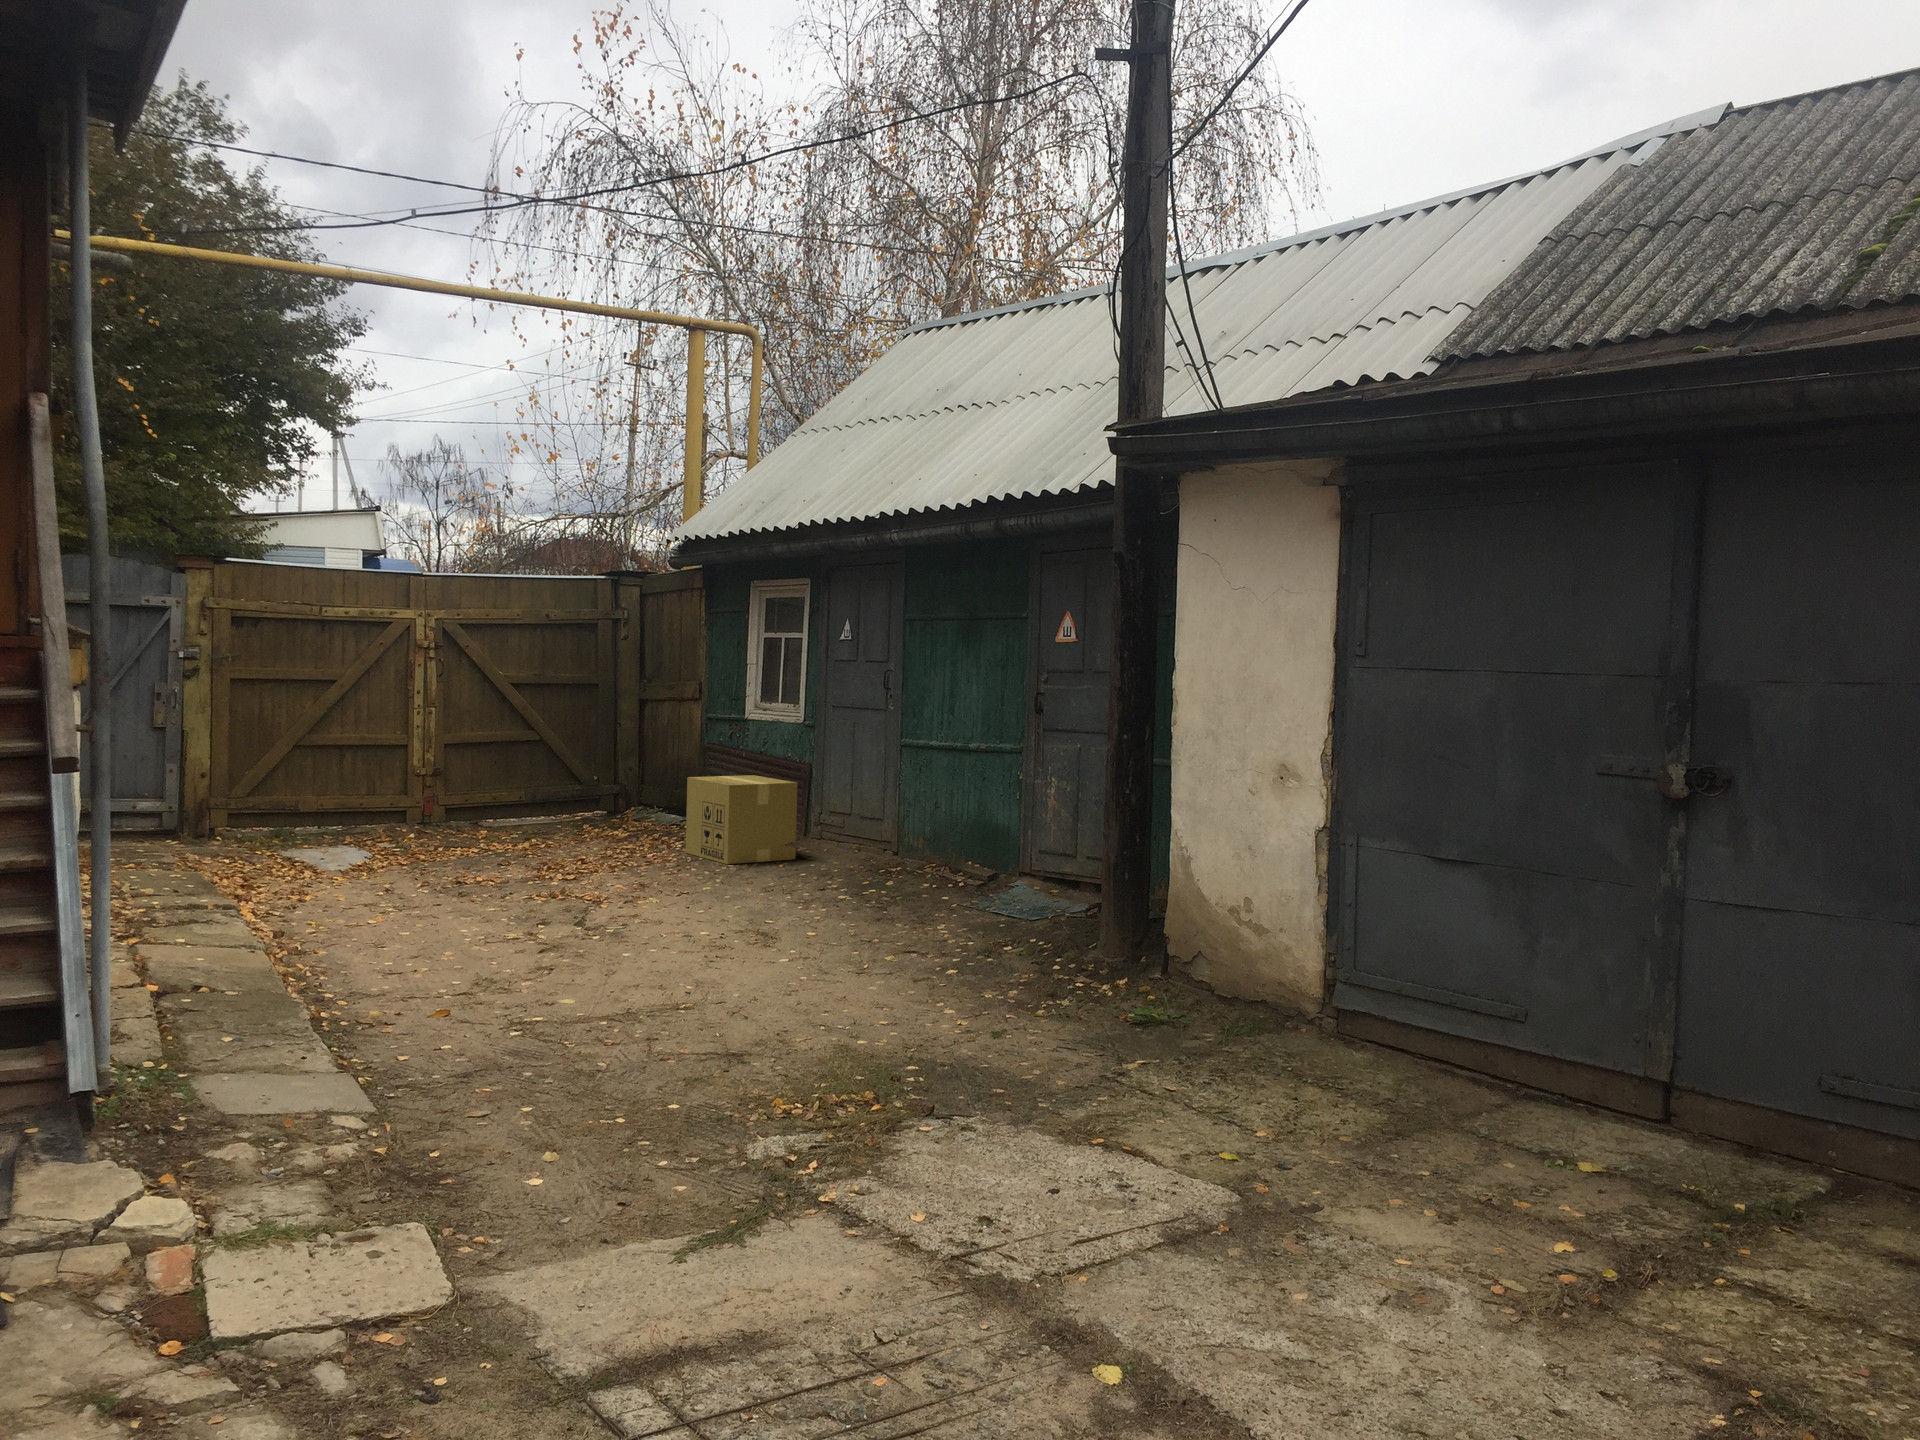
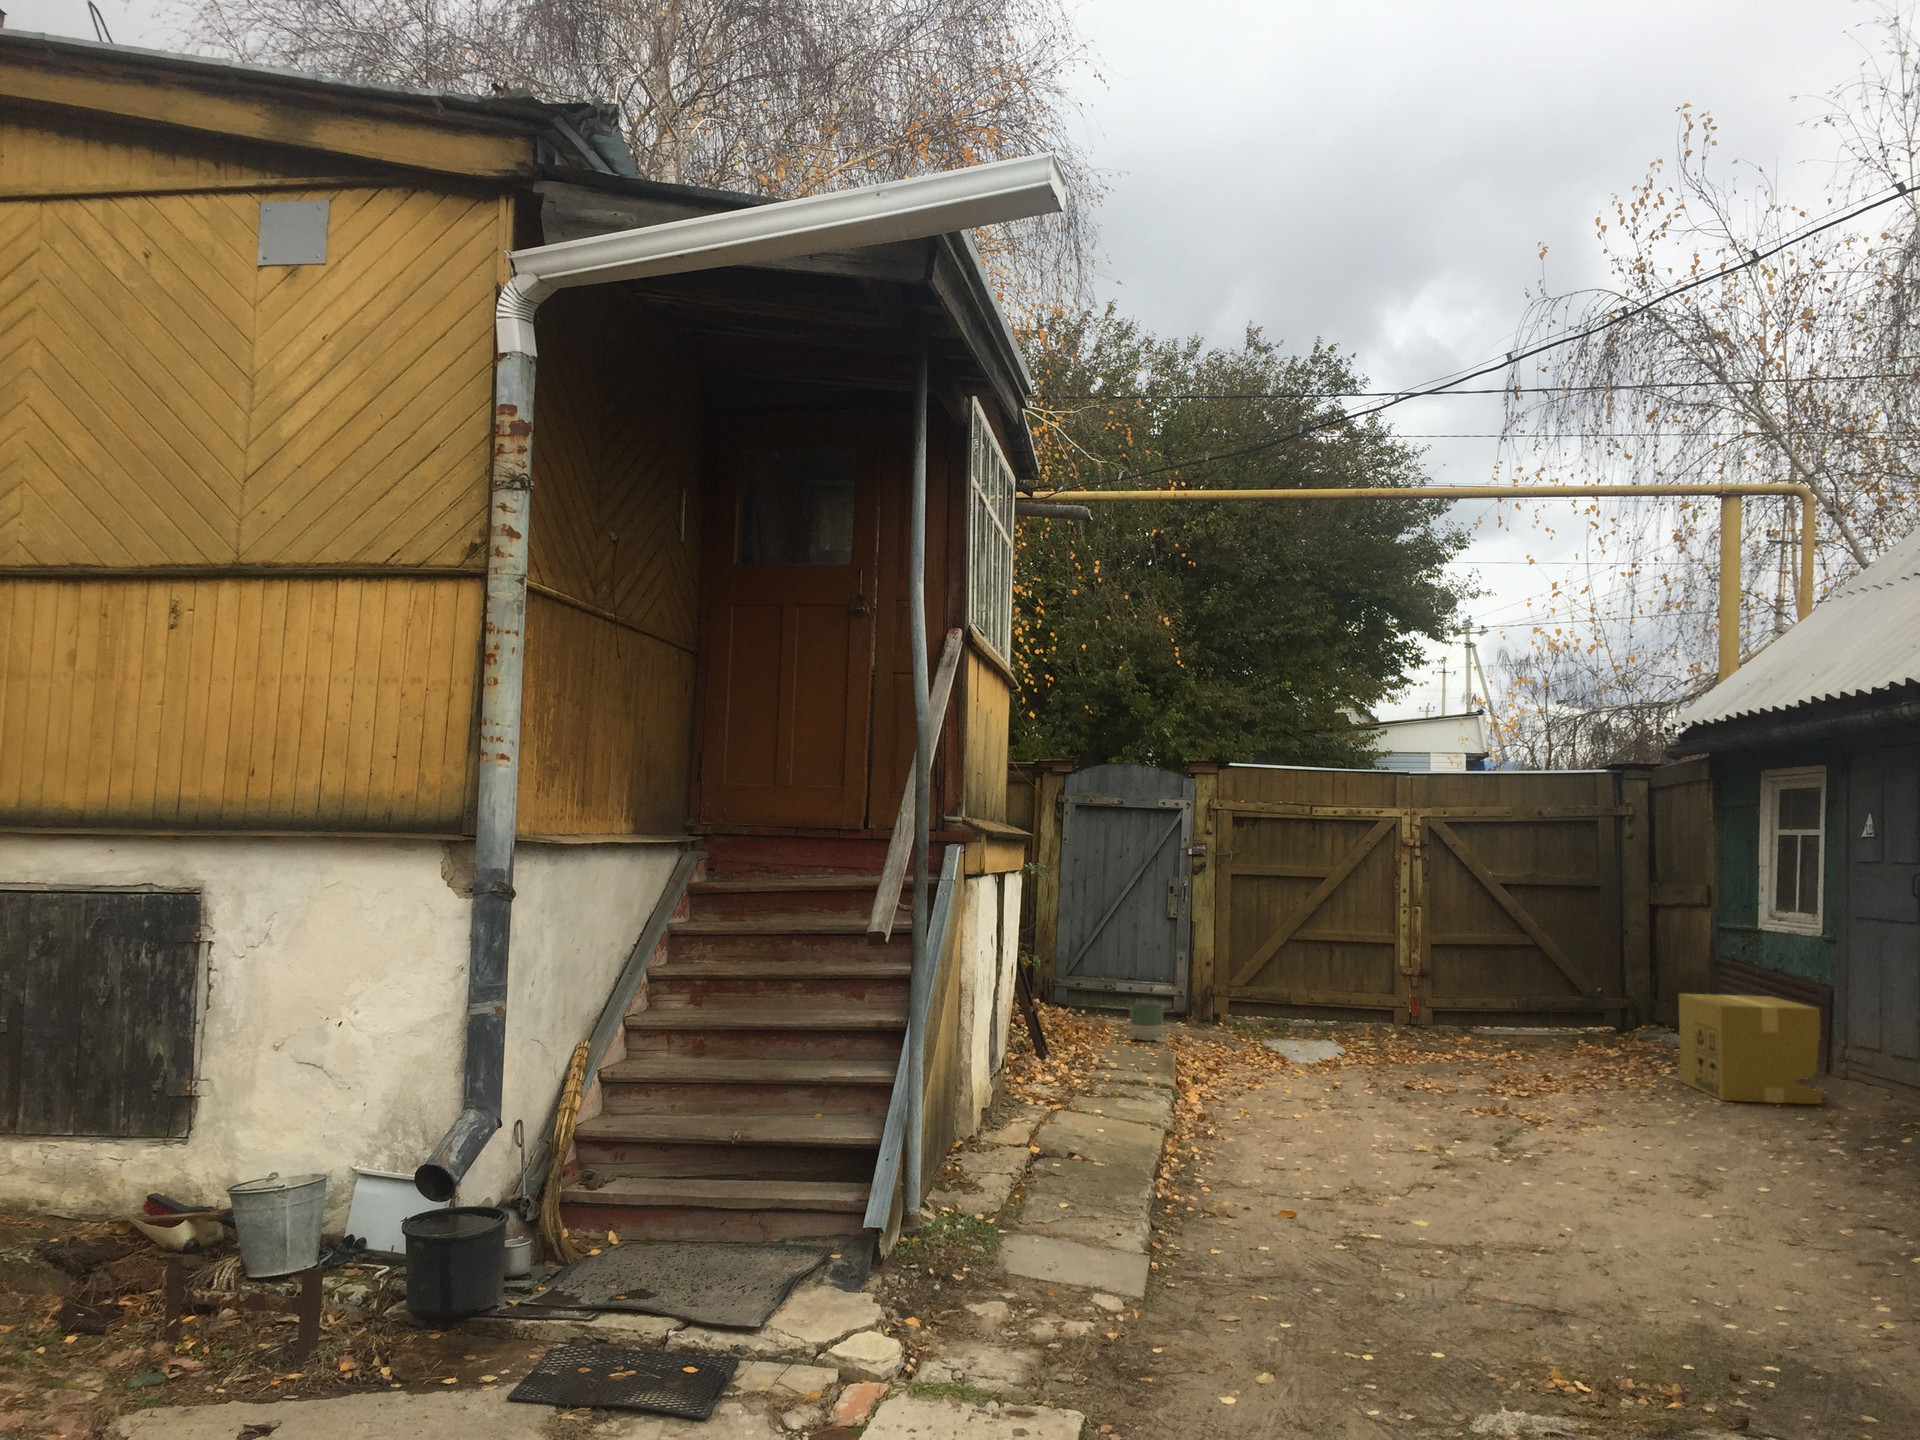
planter: none [120,824,163,864] -> present [1130,1004,1163,1041]

